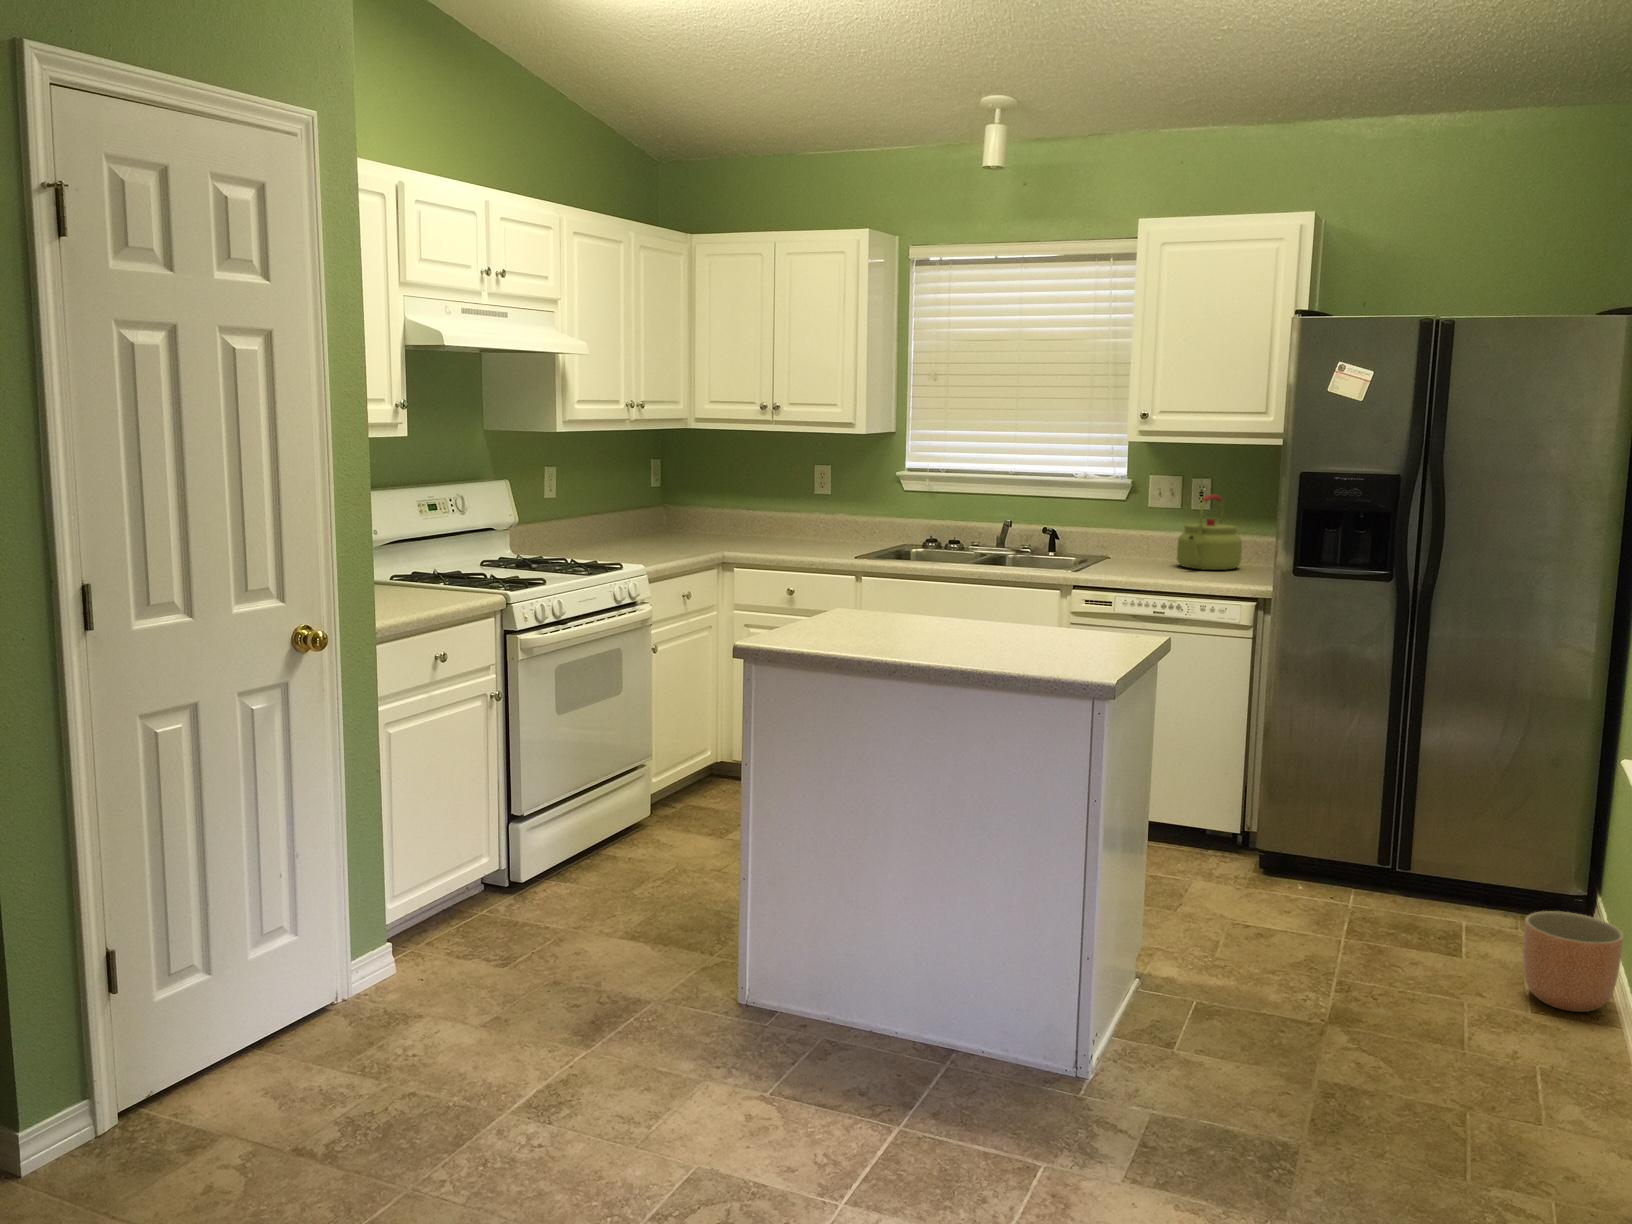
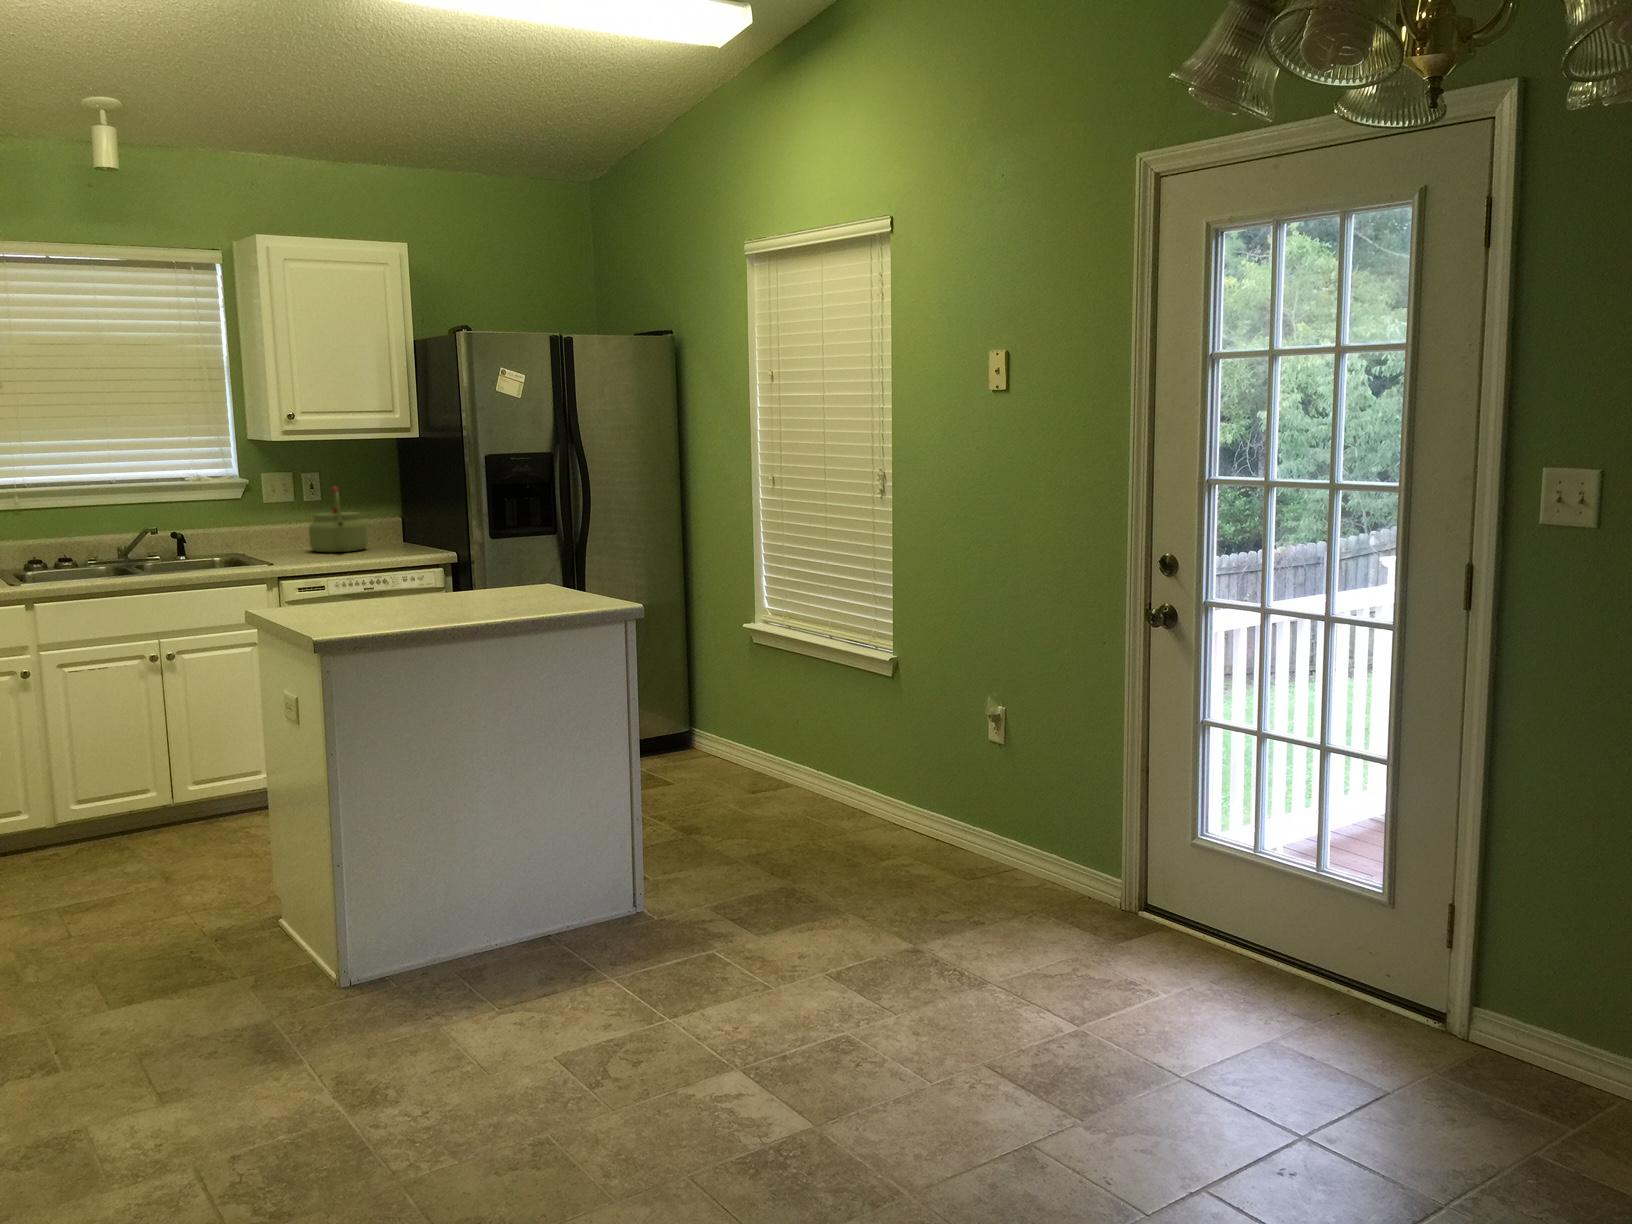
planter: present [1523,911,1624,1012] -> none [723,729,780,789]

